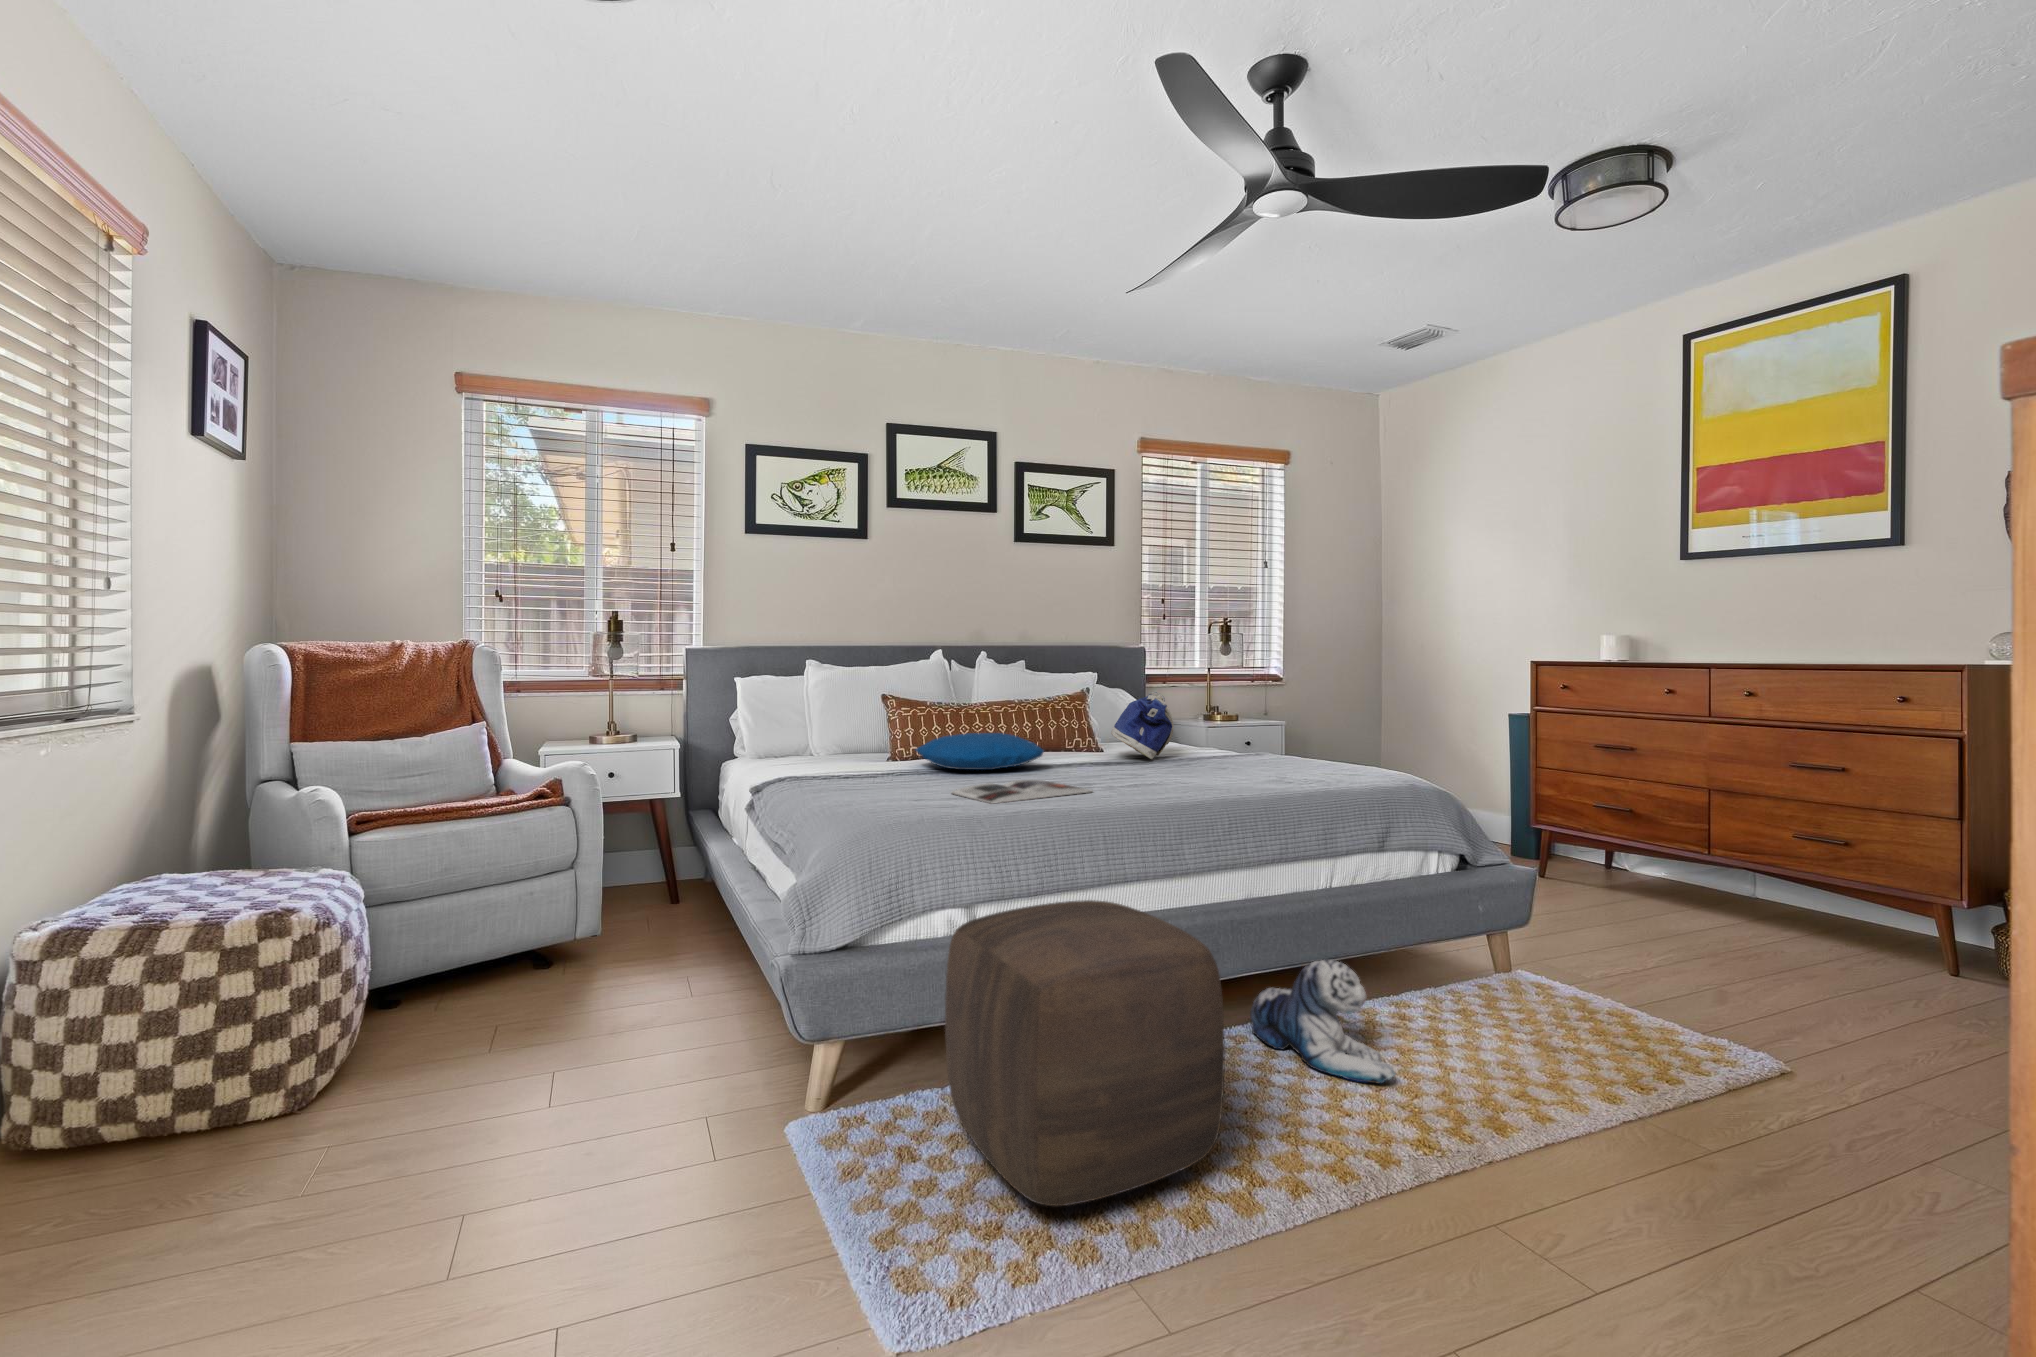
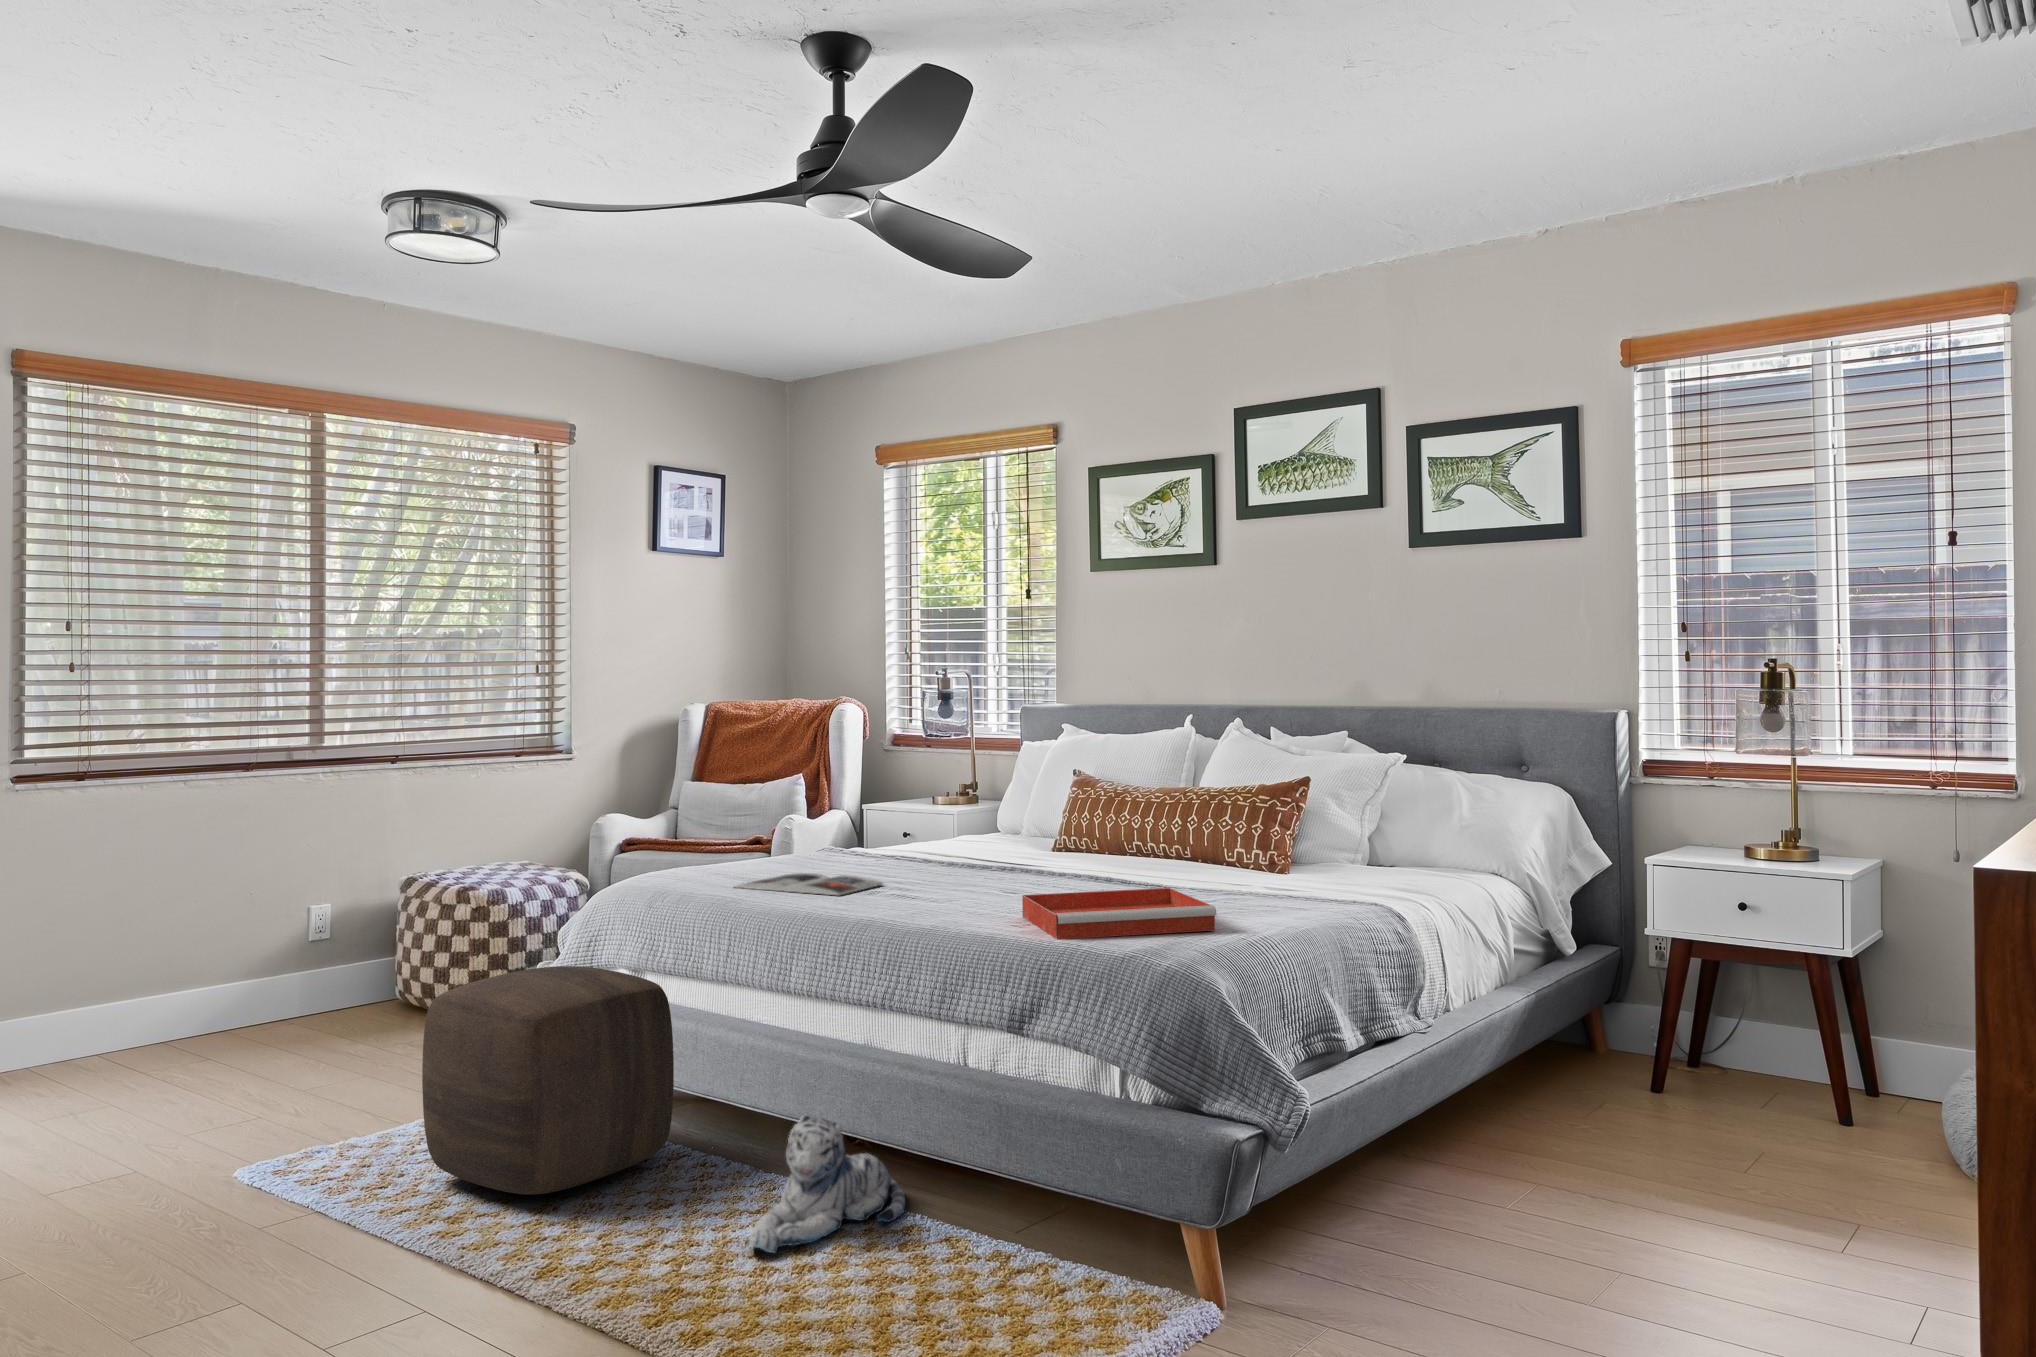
tote bag: present [1111,692,1174,759] -> none [1127,792,1265,887]
pillow: present [916,733,1044,770] -> none [905,825,1065,868]
tray: none [1251,751,1356,783] -> present [1022,888,1217,939]

